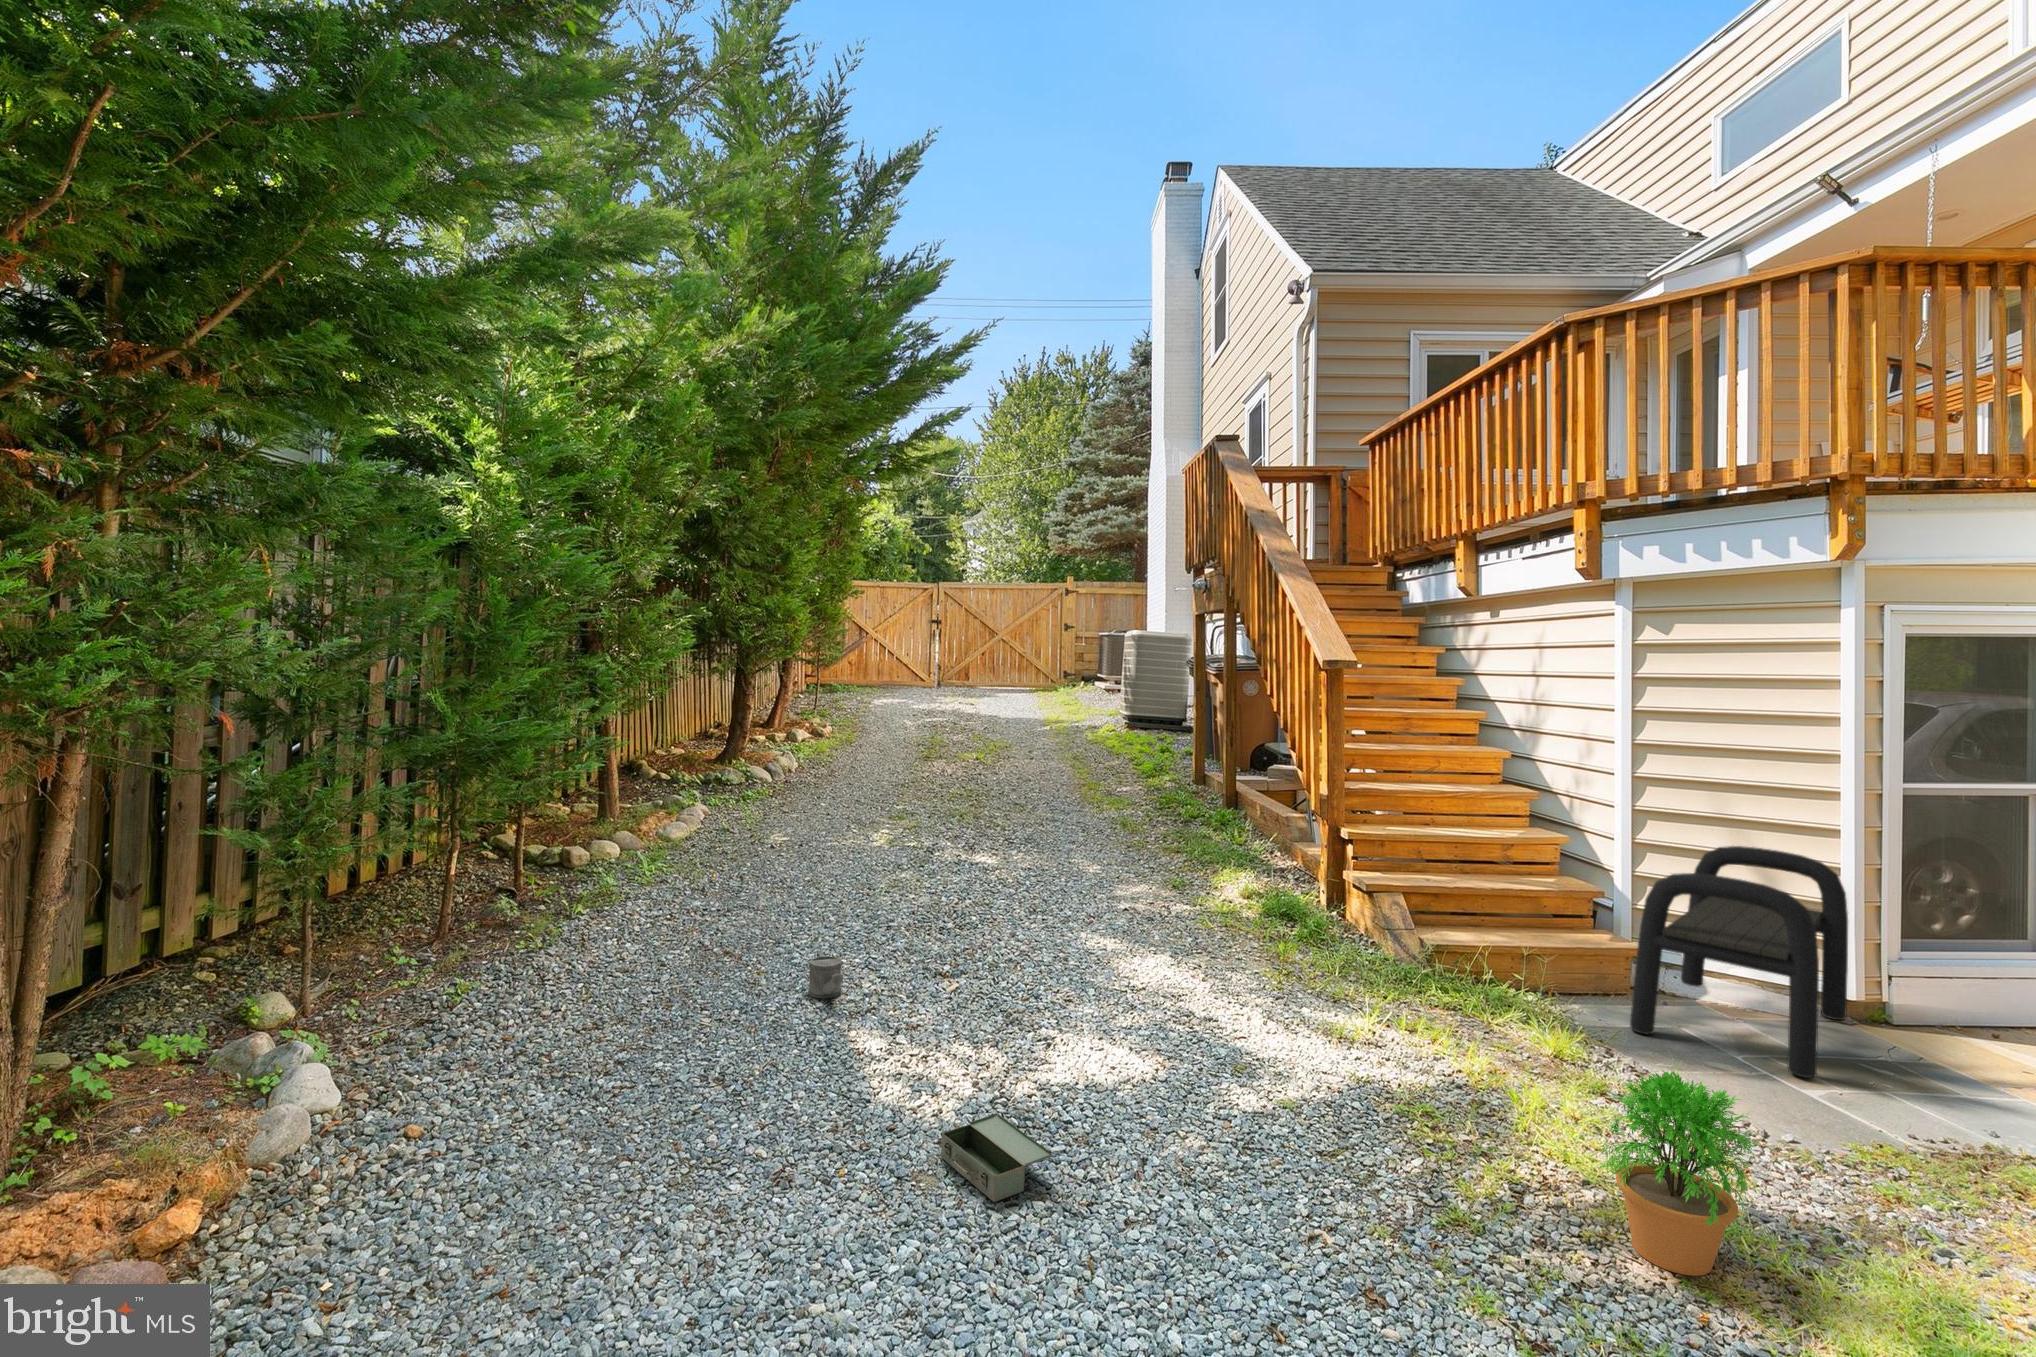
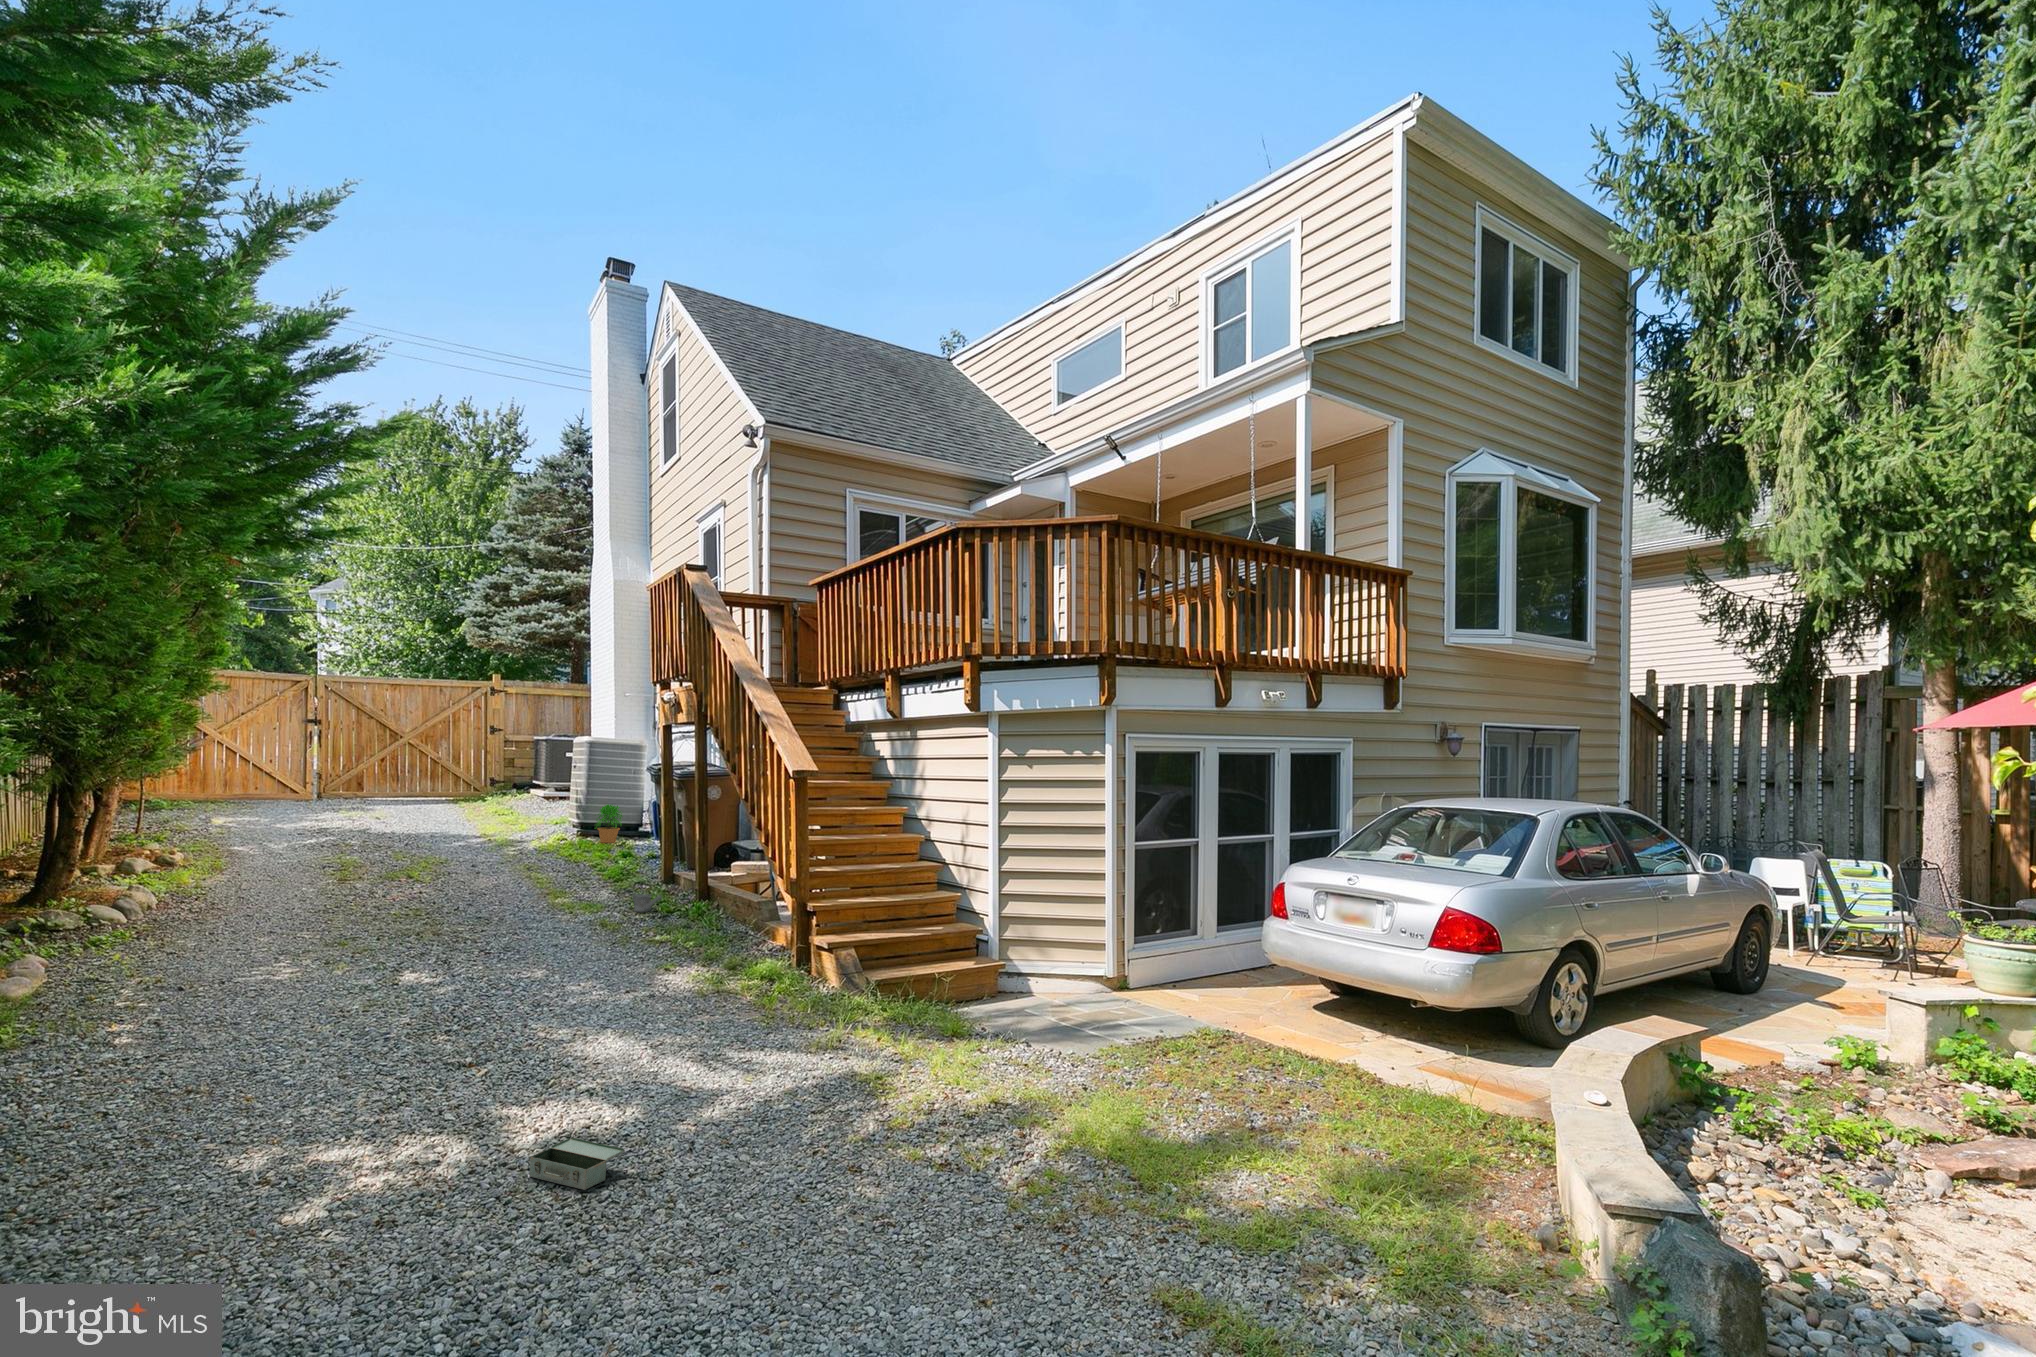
bench: present [1630,846,1848,1078] -> none [999,889,1117,1028]
watering can: present [808,951,843,999] -> present [632,894,661,912]
potted plant: present [1599,1070,1758,1276] -> present [595,804,622,843]

